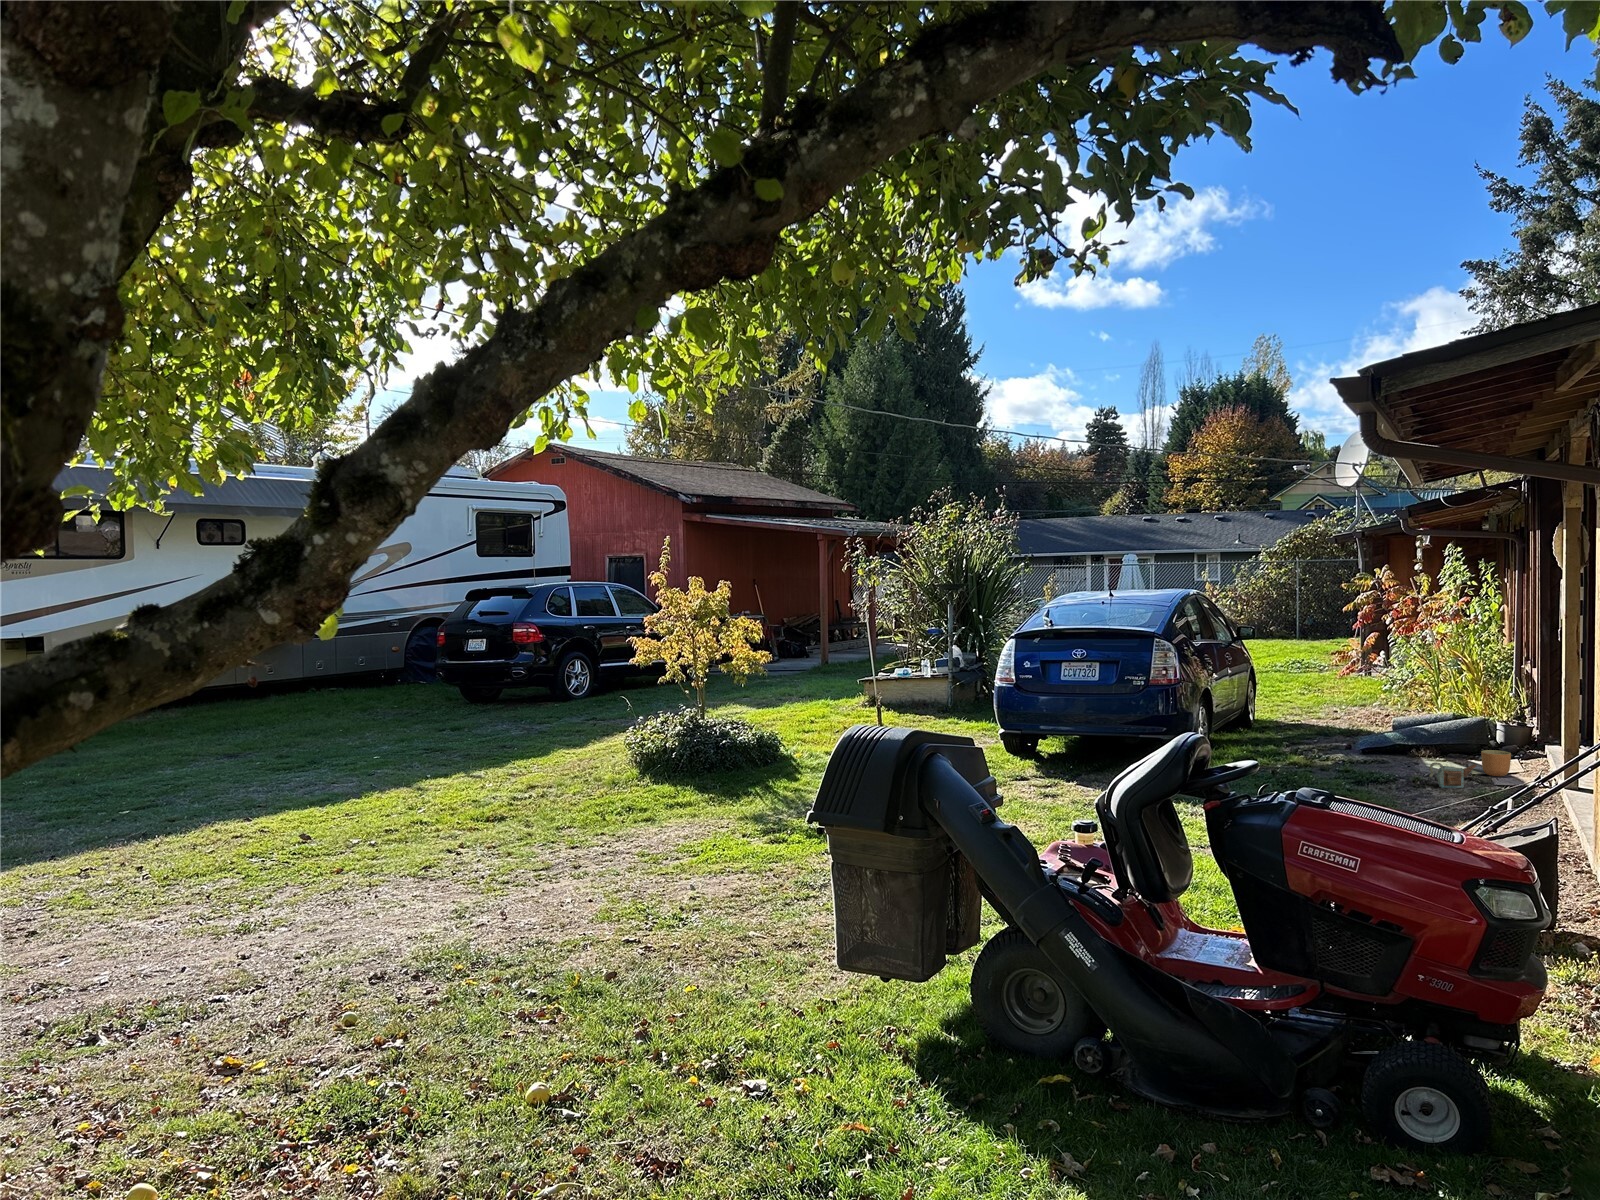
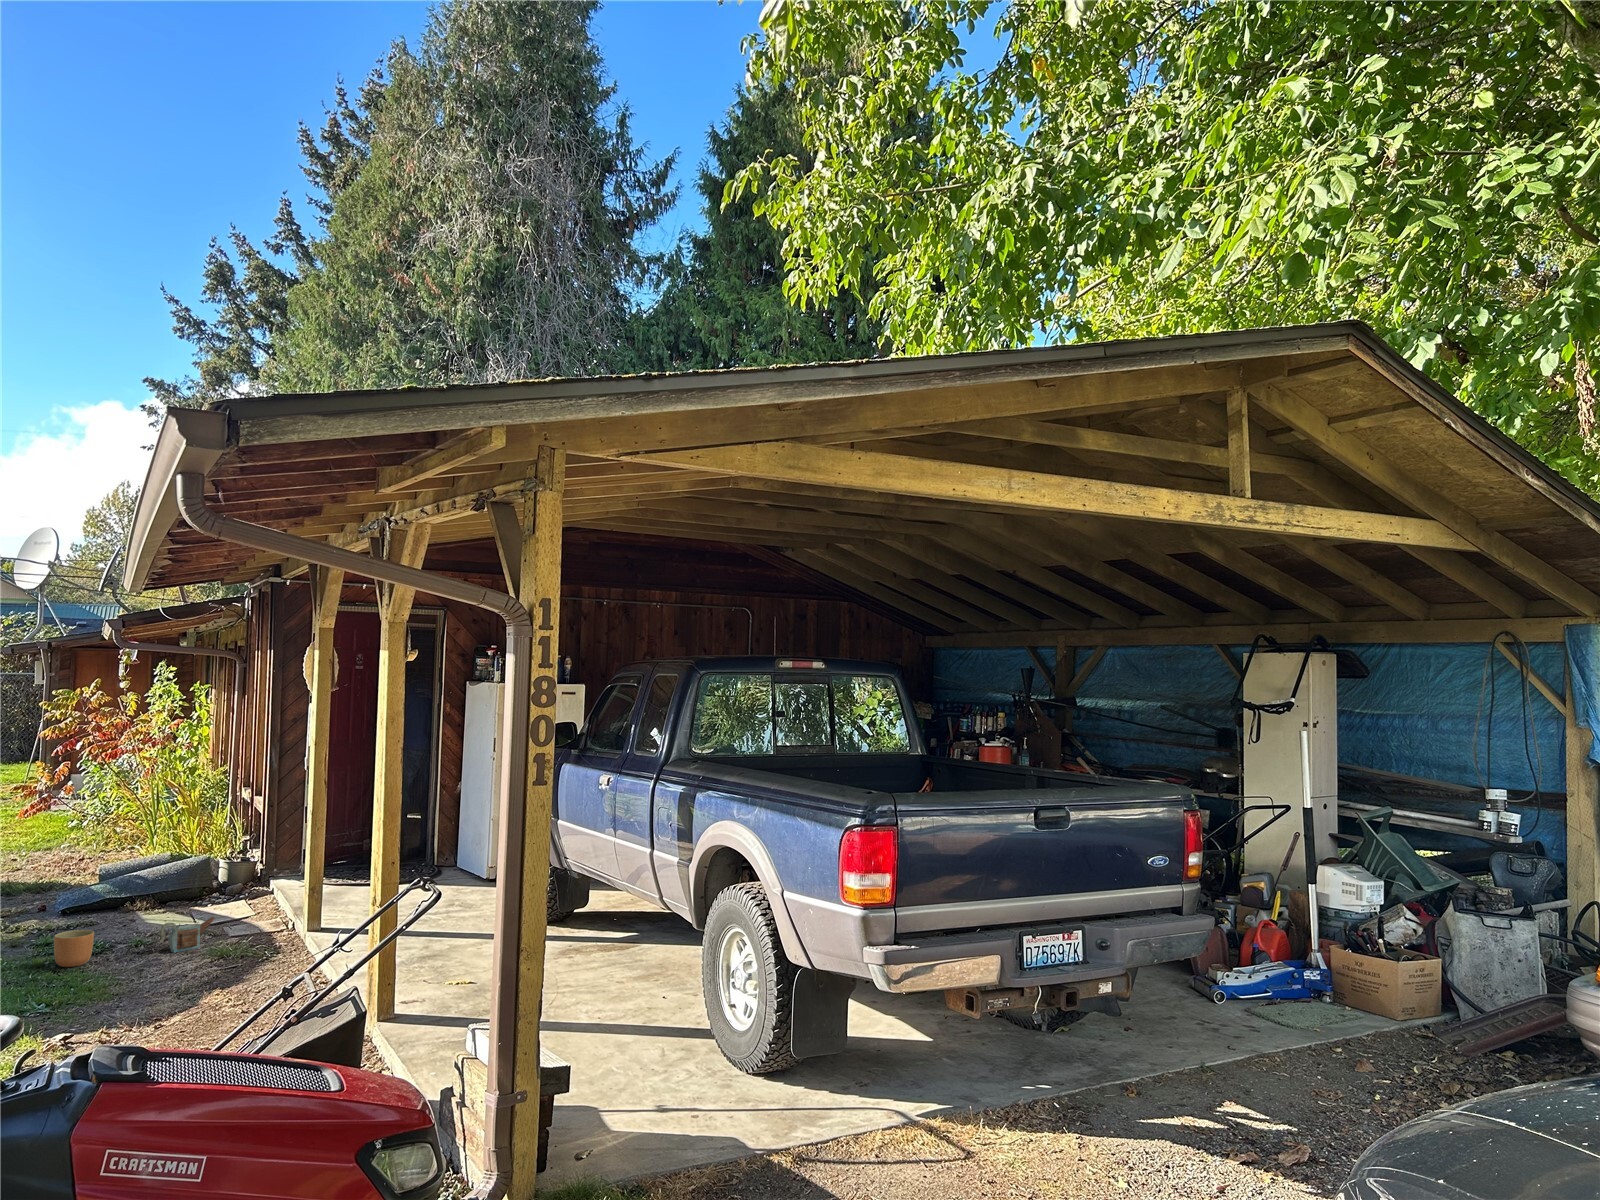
planter: present [1481,750,1511,776] -> present [54,930,94,967]

